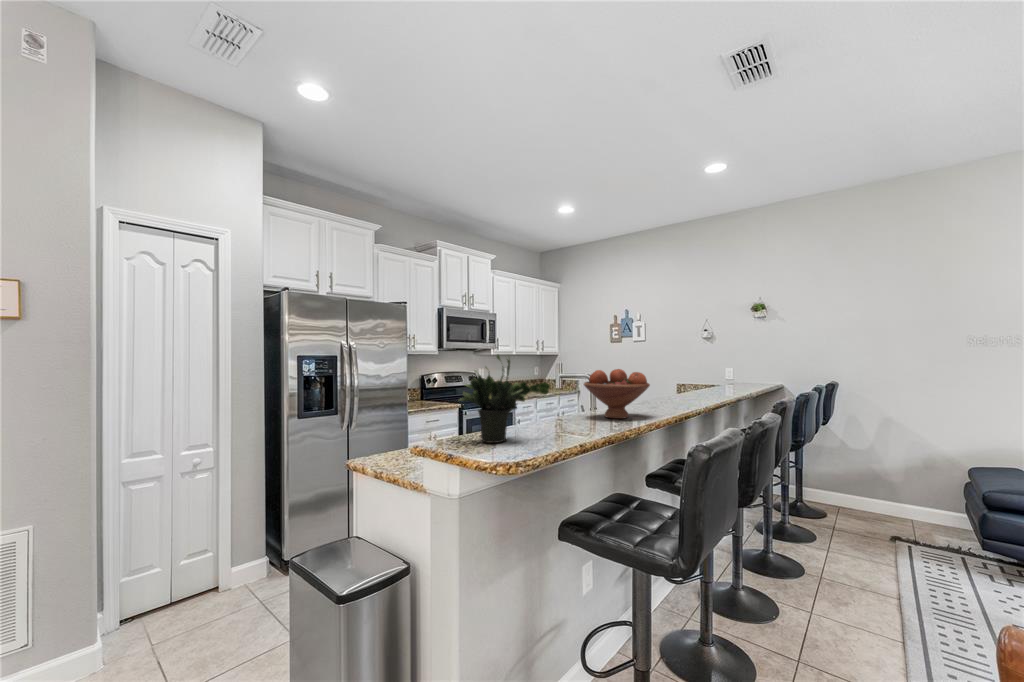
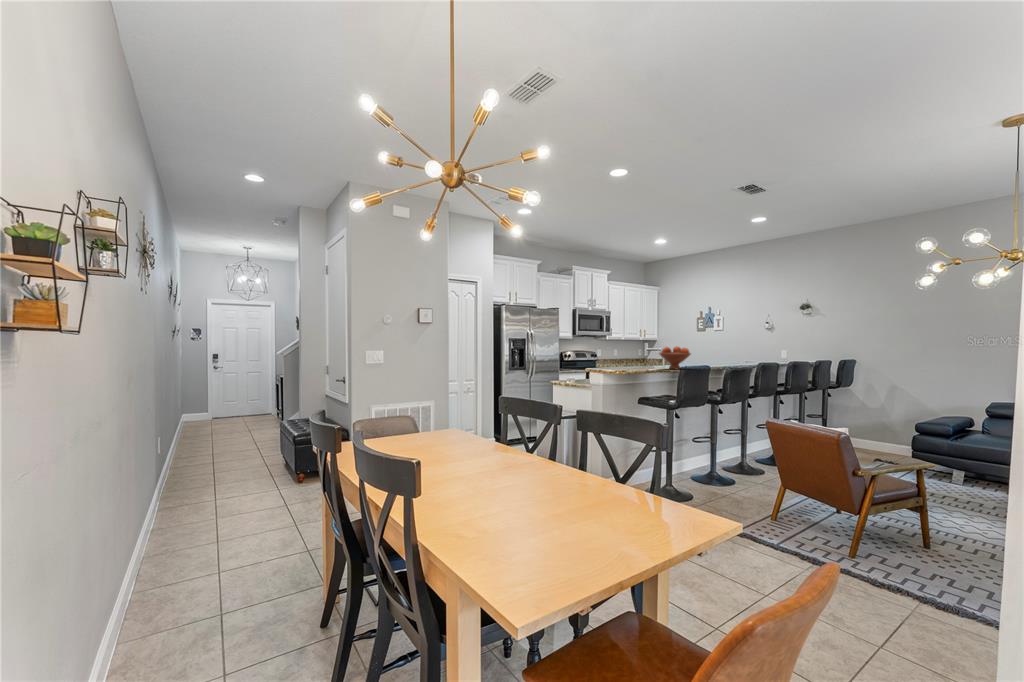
potted plant: present [459,355,550,443] -> none [604,338,641,372]

